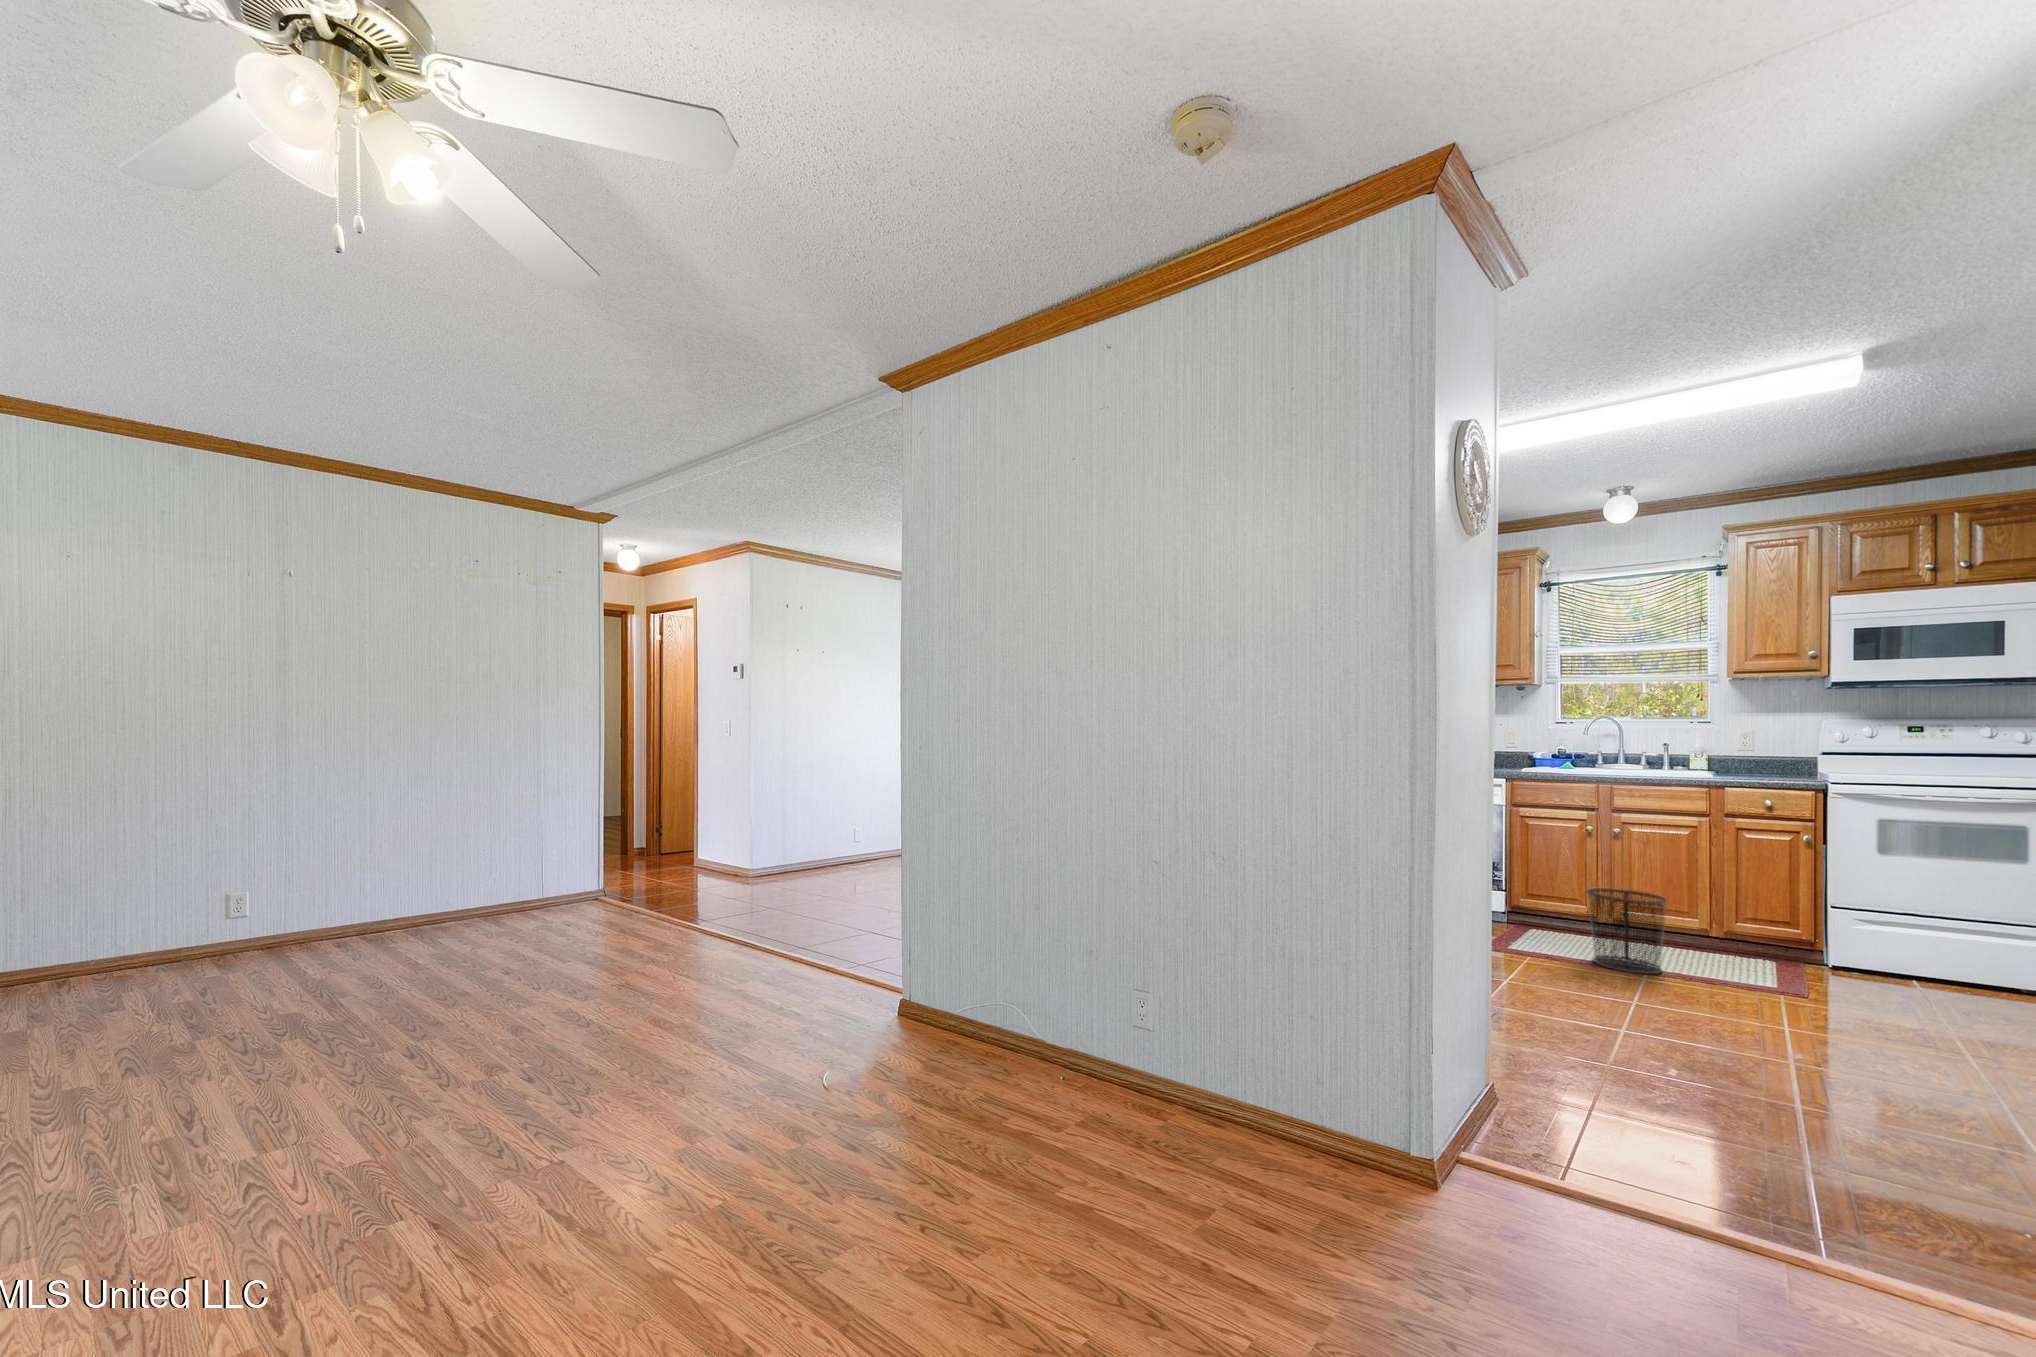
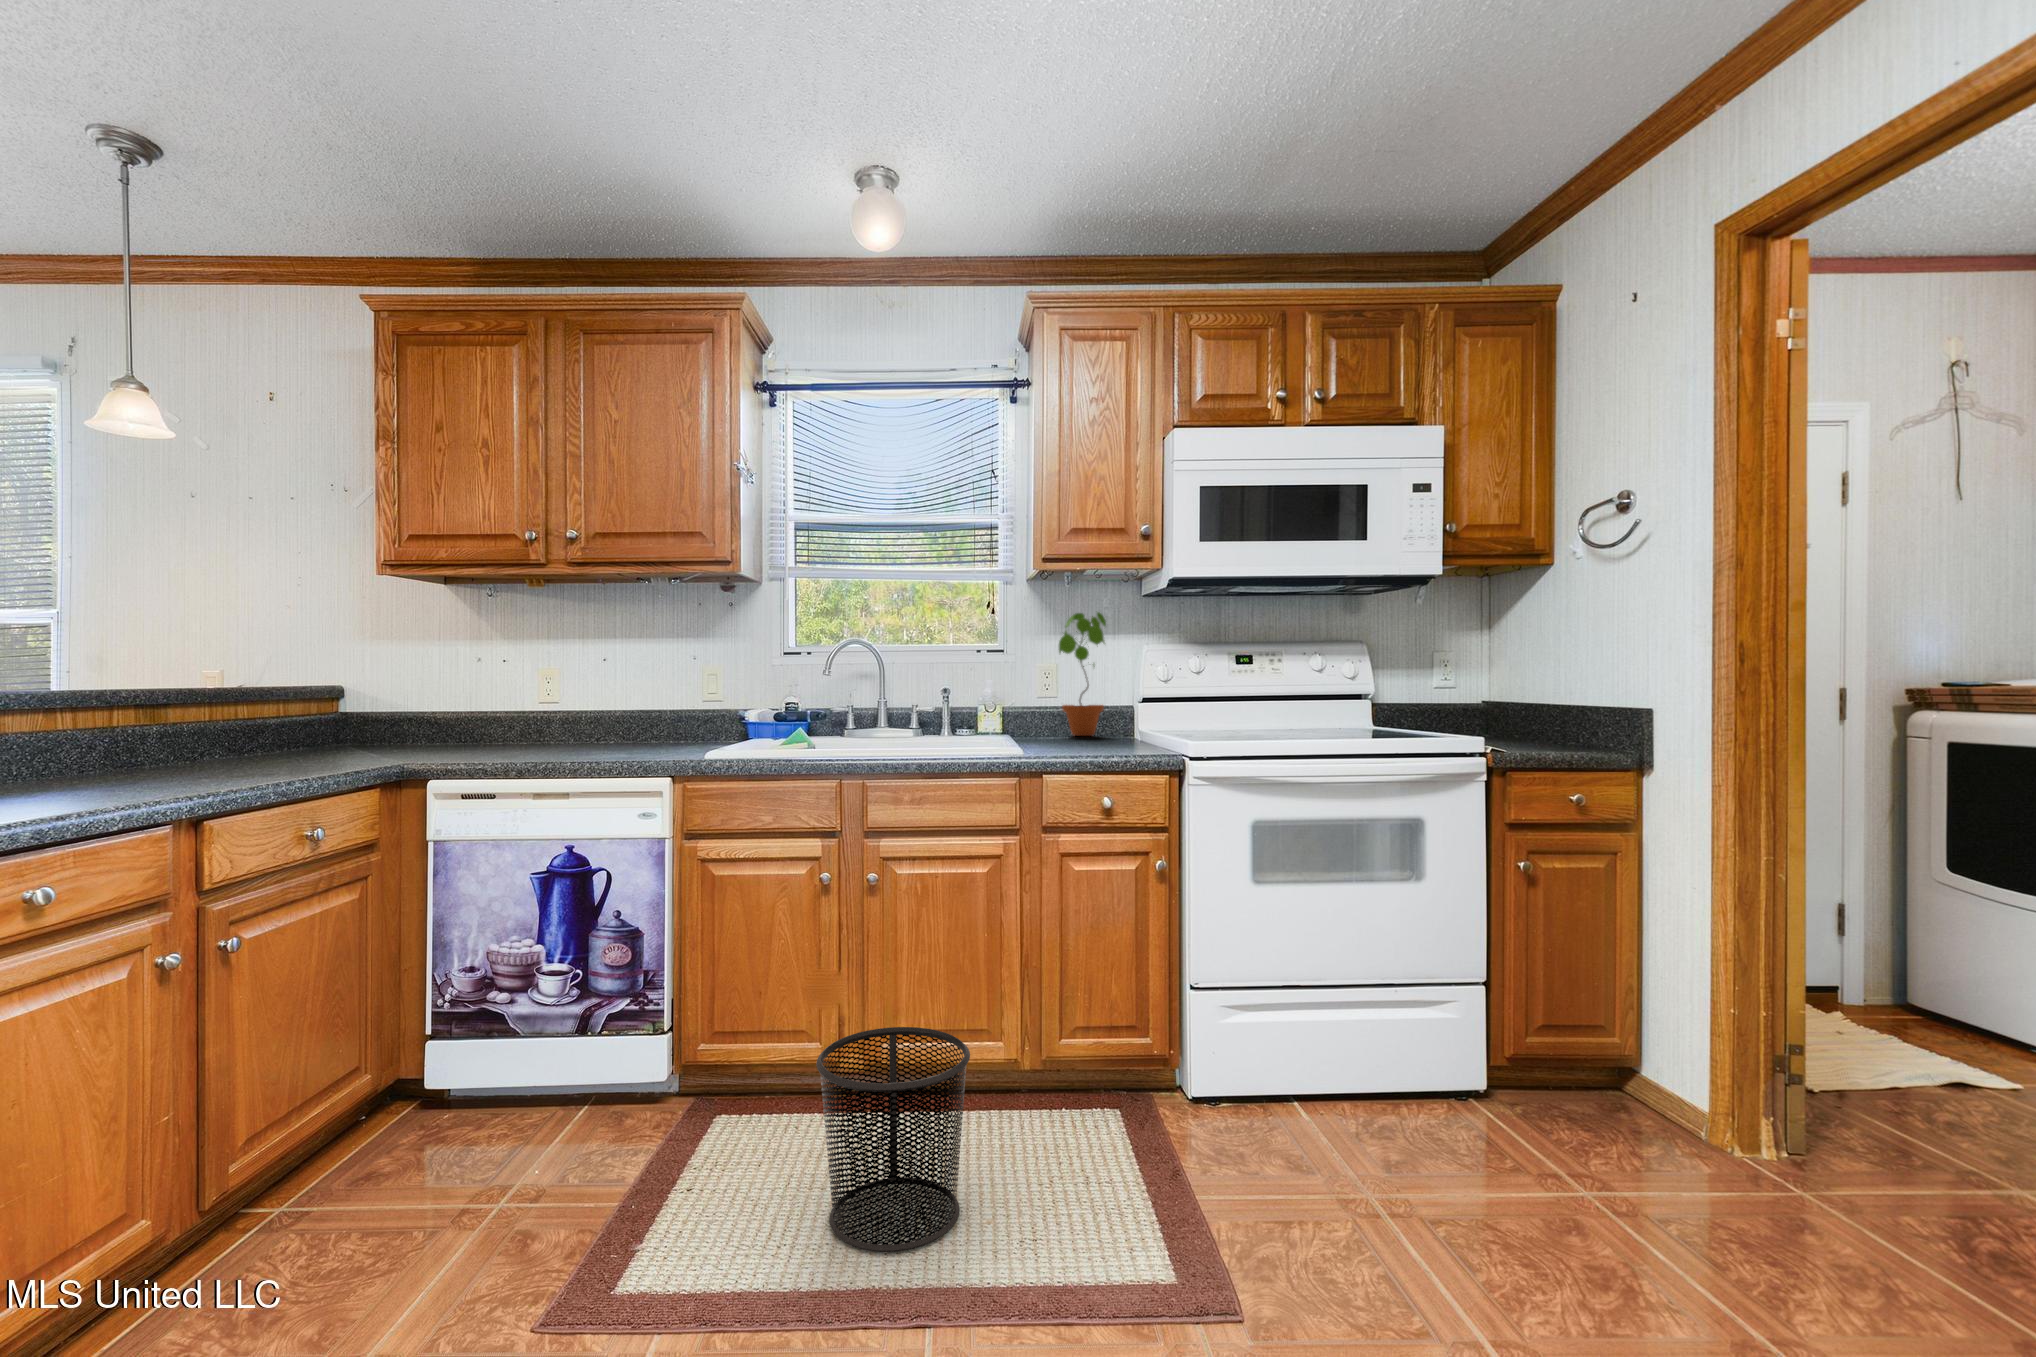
potted plant: none [1752,700,1793,775] -> present [1059,612,1106,736]

